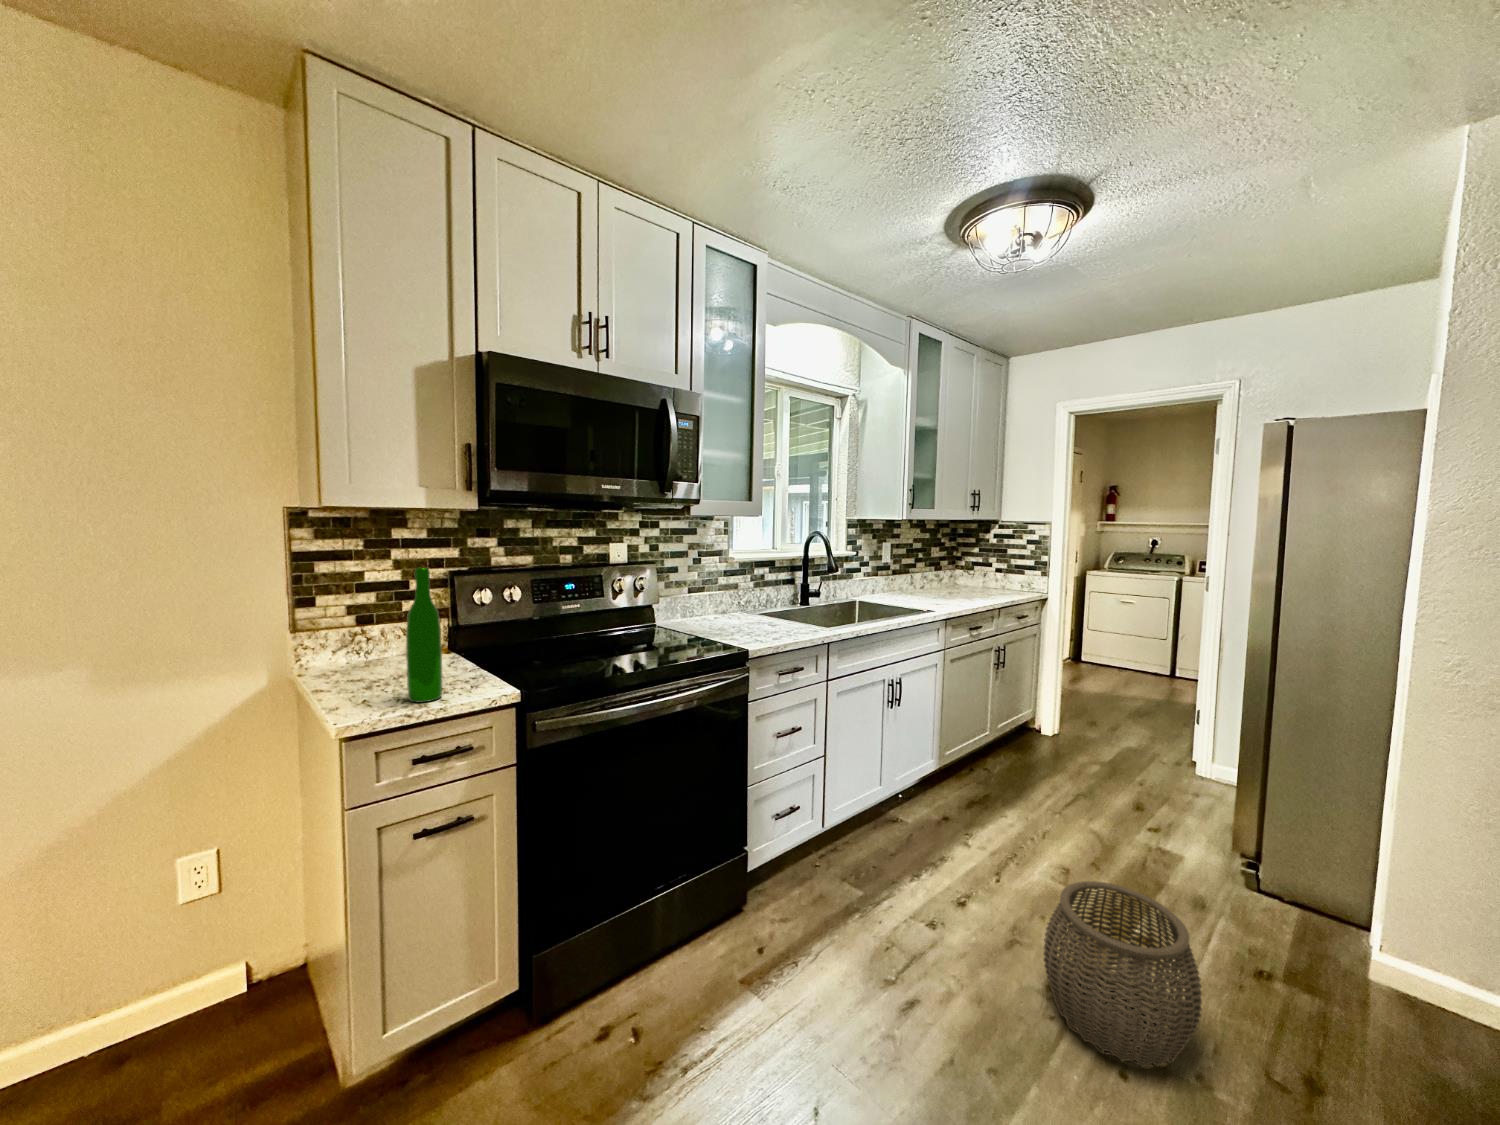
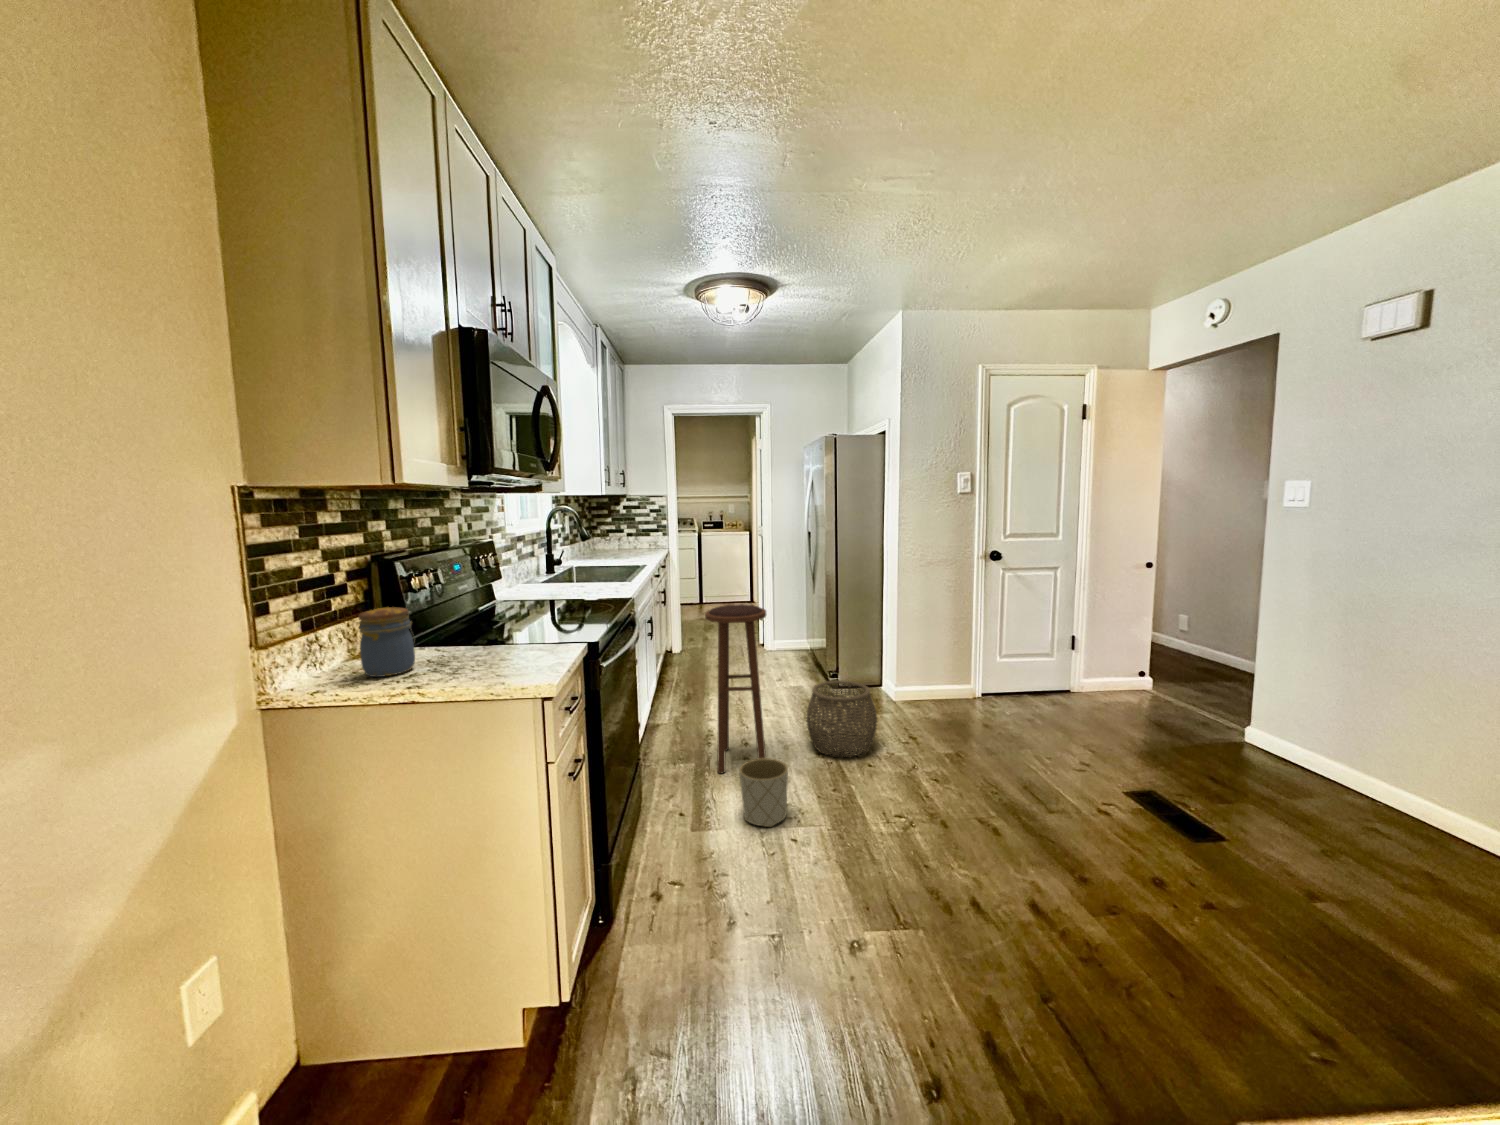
wine bottle: present [406,568,443,702] -> none [505,537,540,661]
jar: none [346,618,401,681] -> present [359,607,415,677]
stool: none [872,695,979,977] -> present [705,604,766,774]
planter: none [802,943,880,1074] -> present [739,758,788,827]

